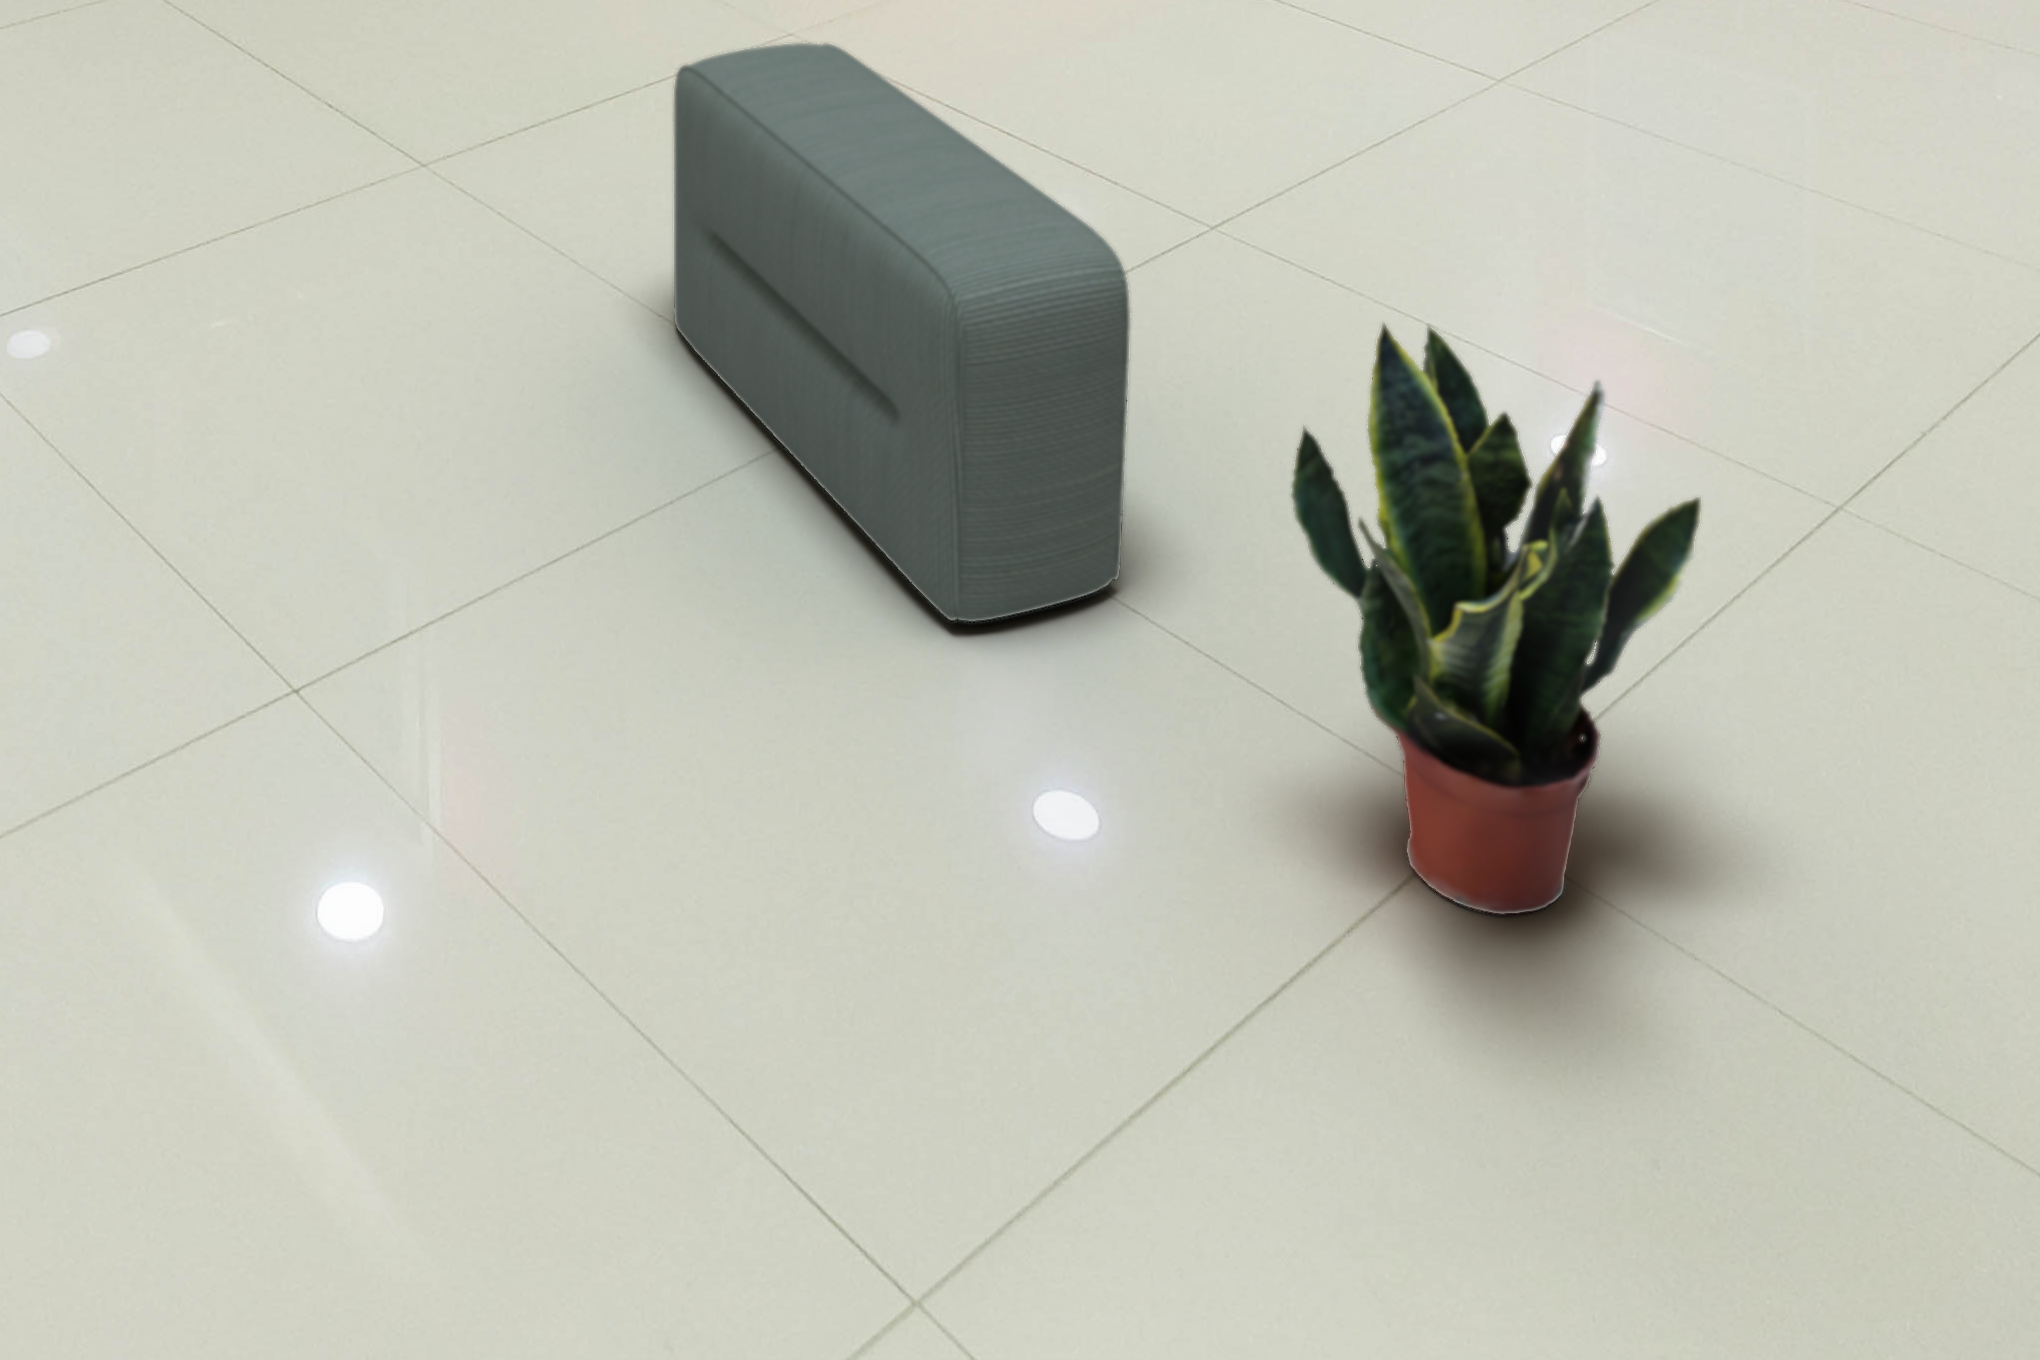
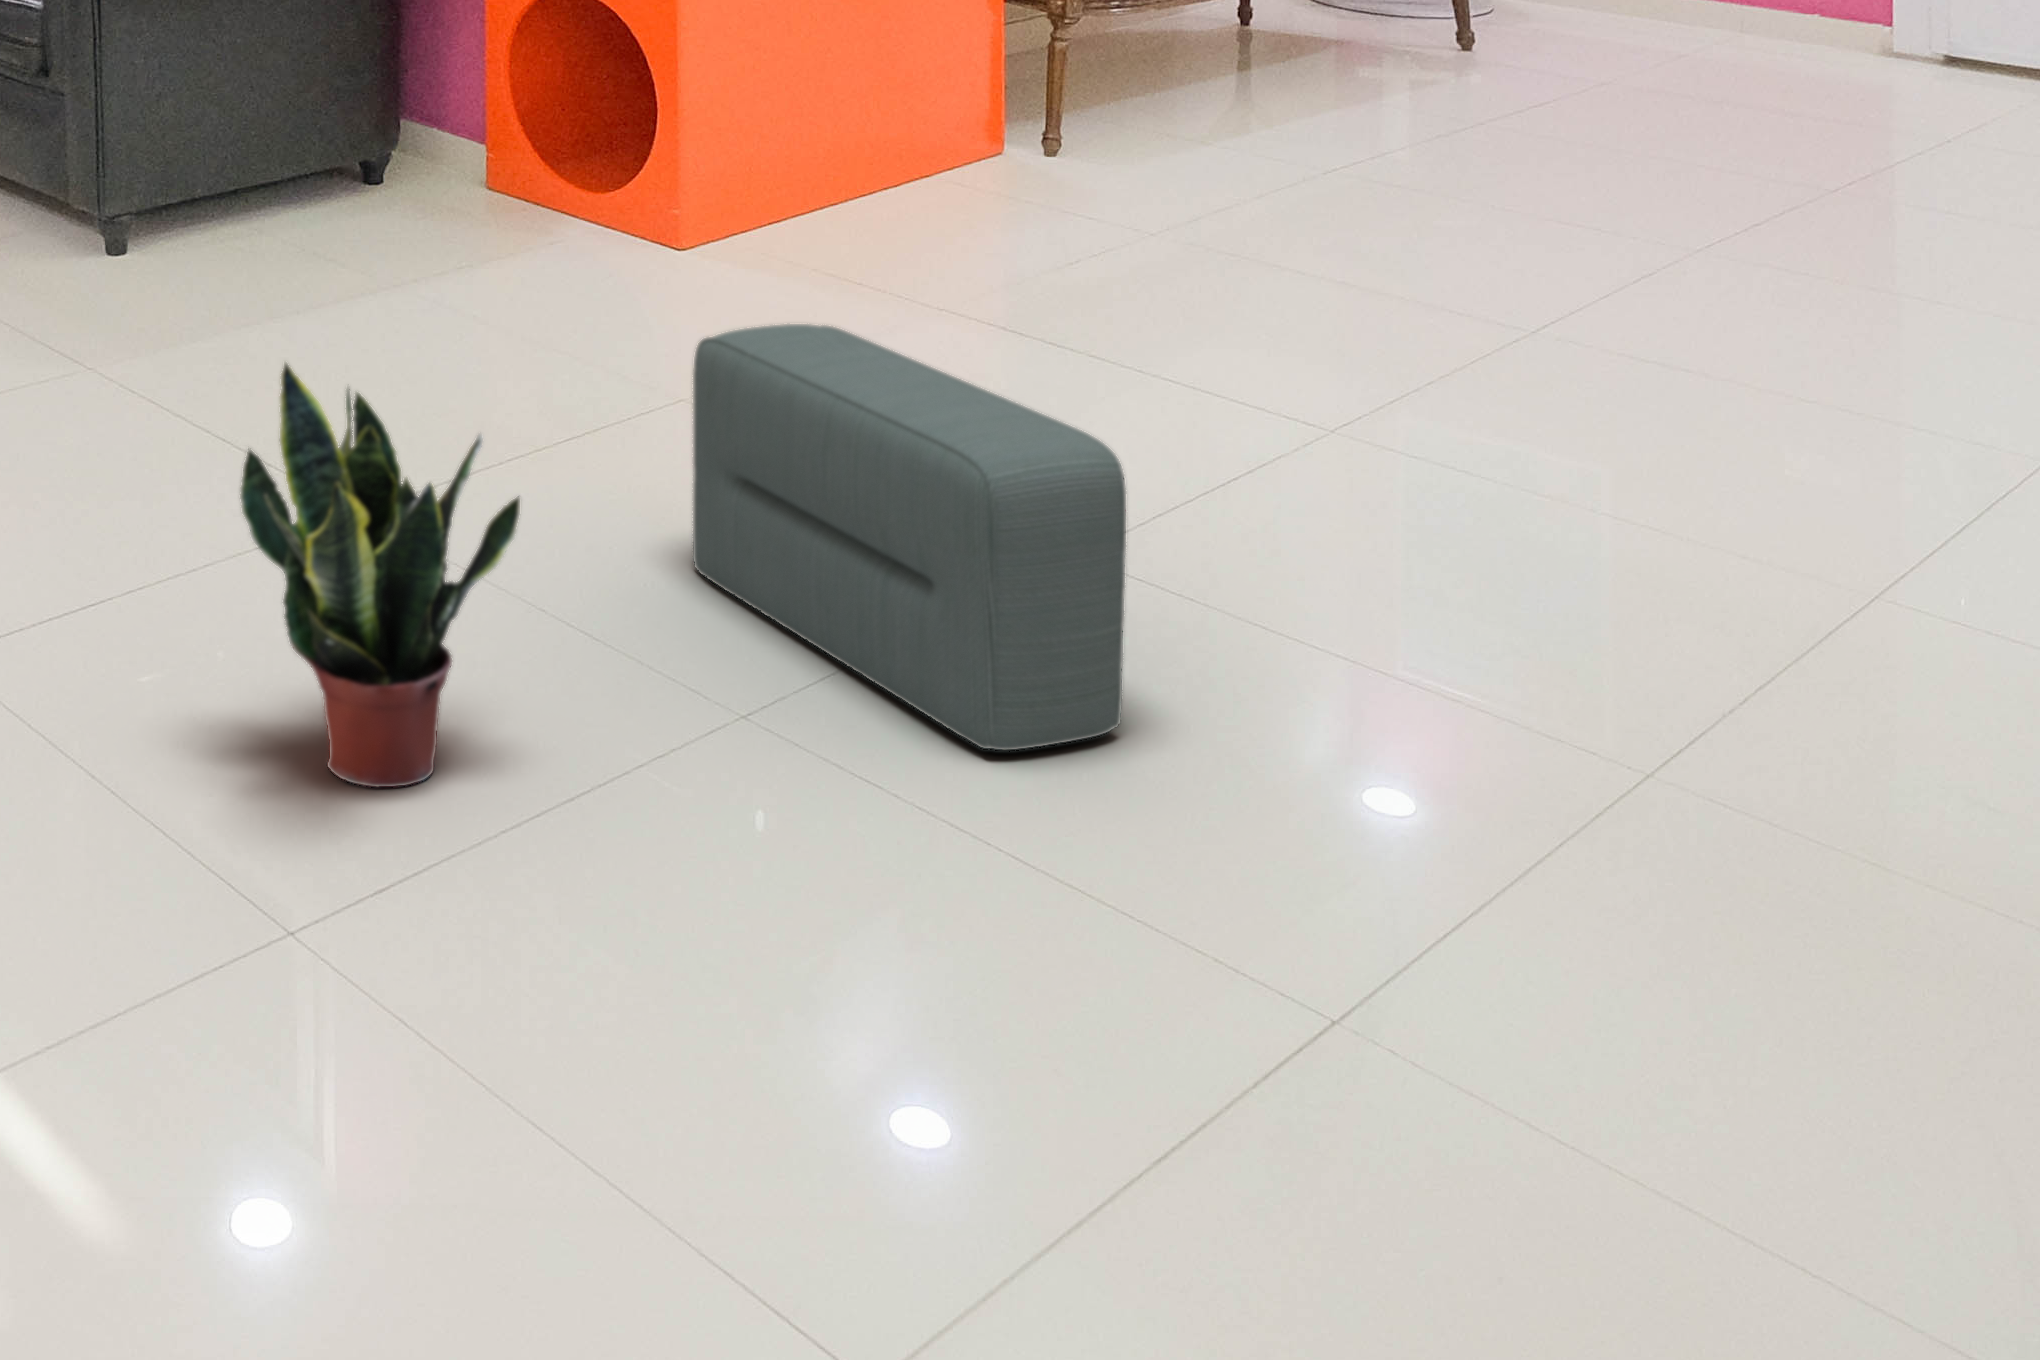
potted plant: present [1291,324,1701,914] -> present [240,363,520,787]

